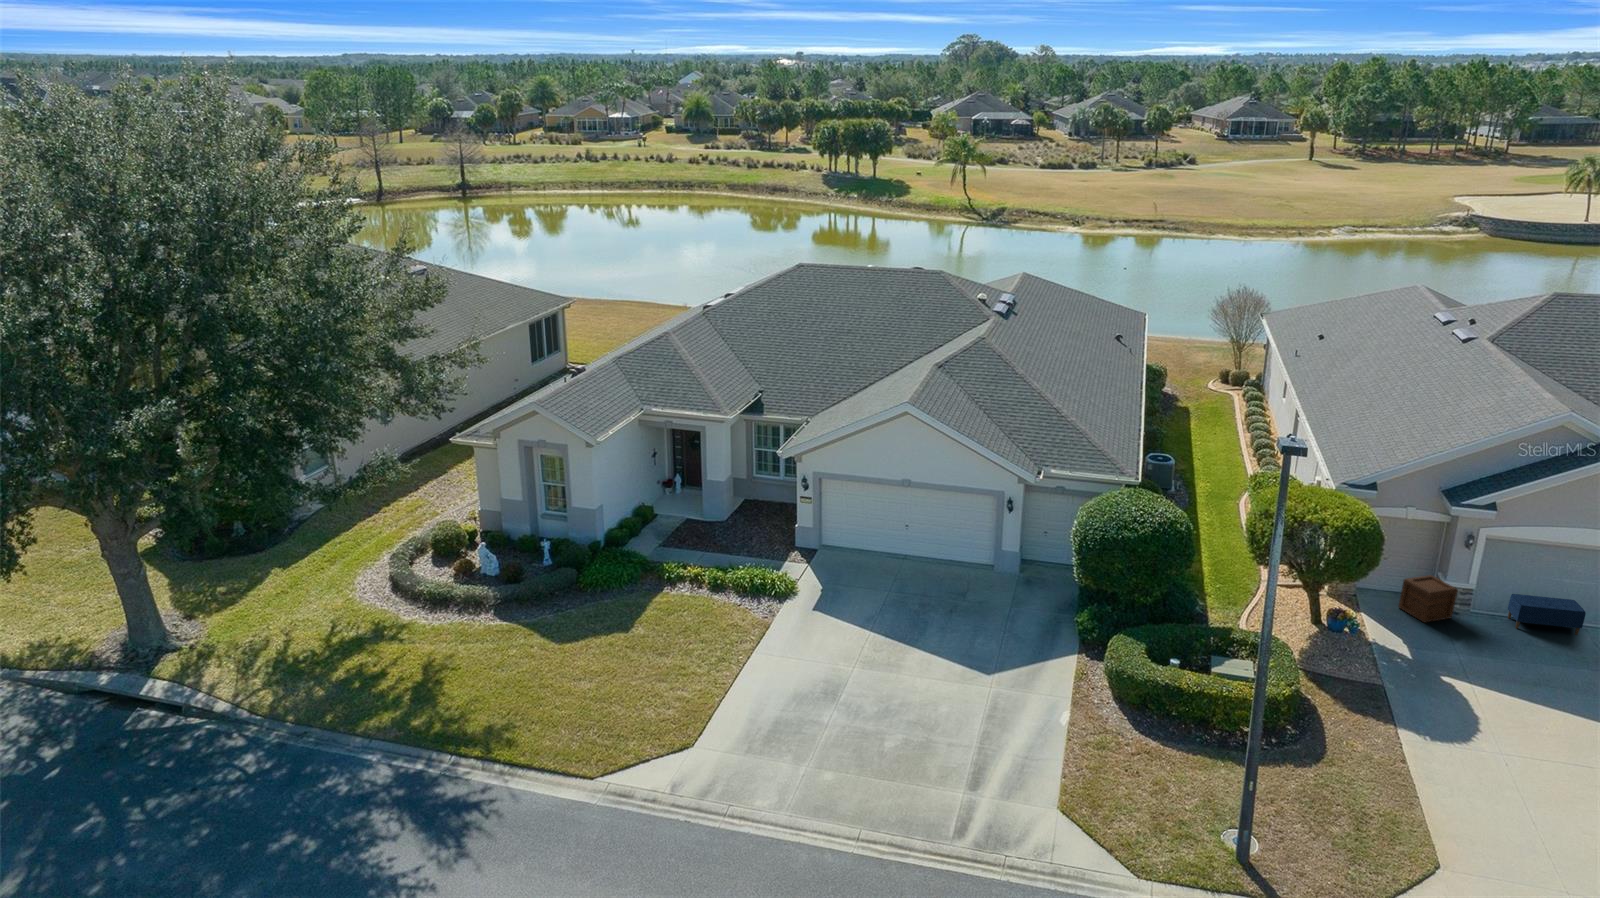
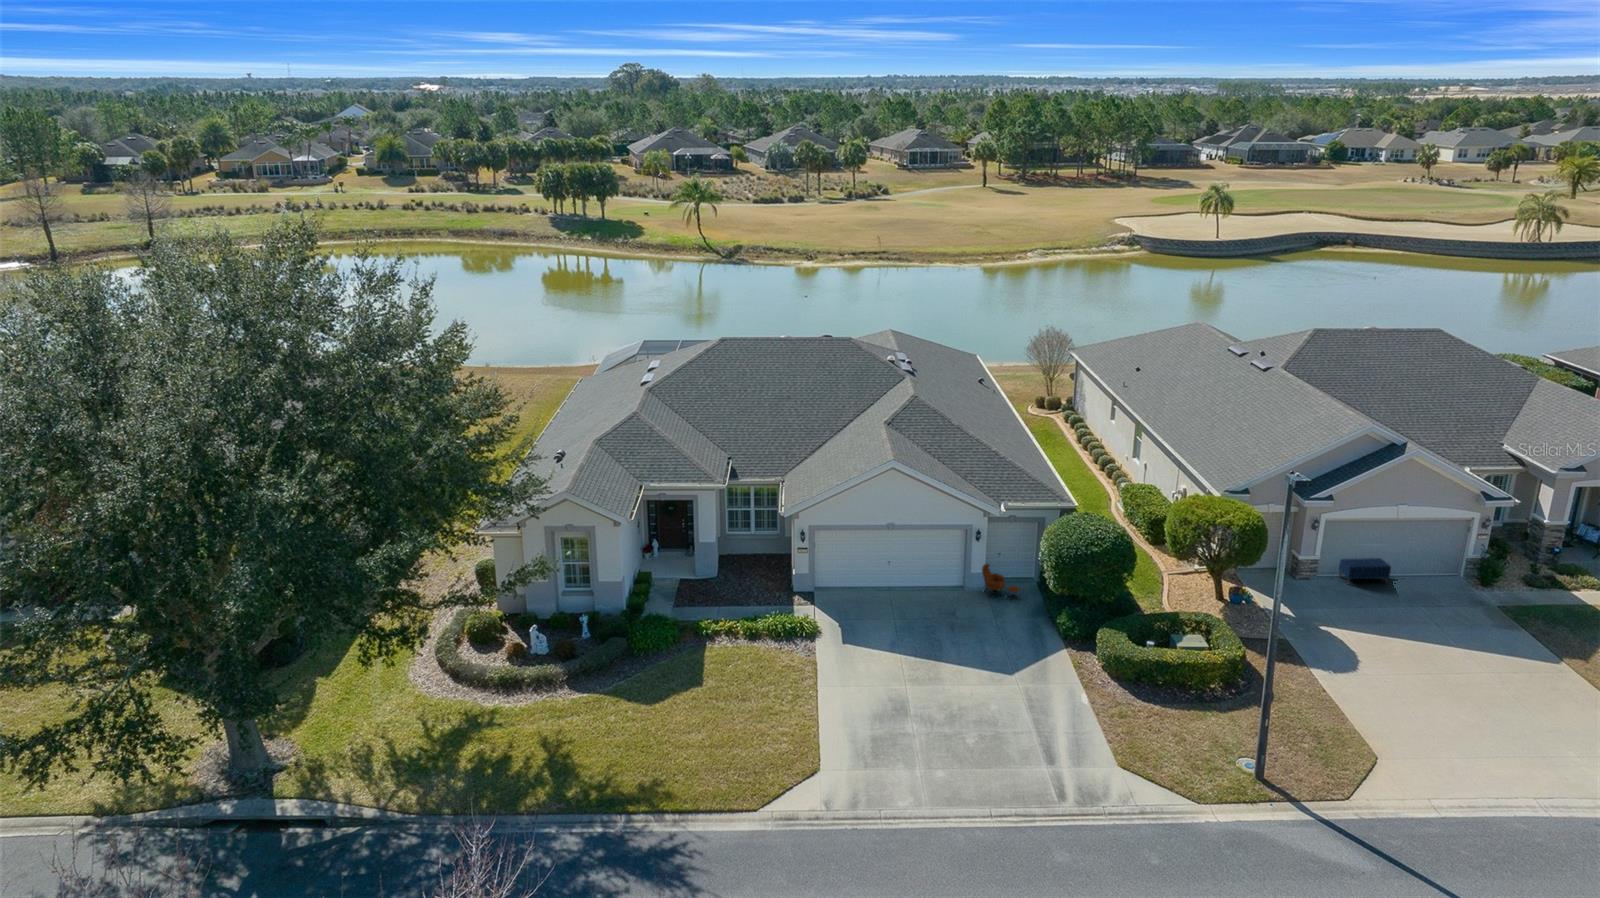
lounge chair: none [1011,541,1054,589] -> present [982,564,1019,597]
wooden crate: present [1399,575,1458,622] -> none [1267,552,1308,589]

